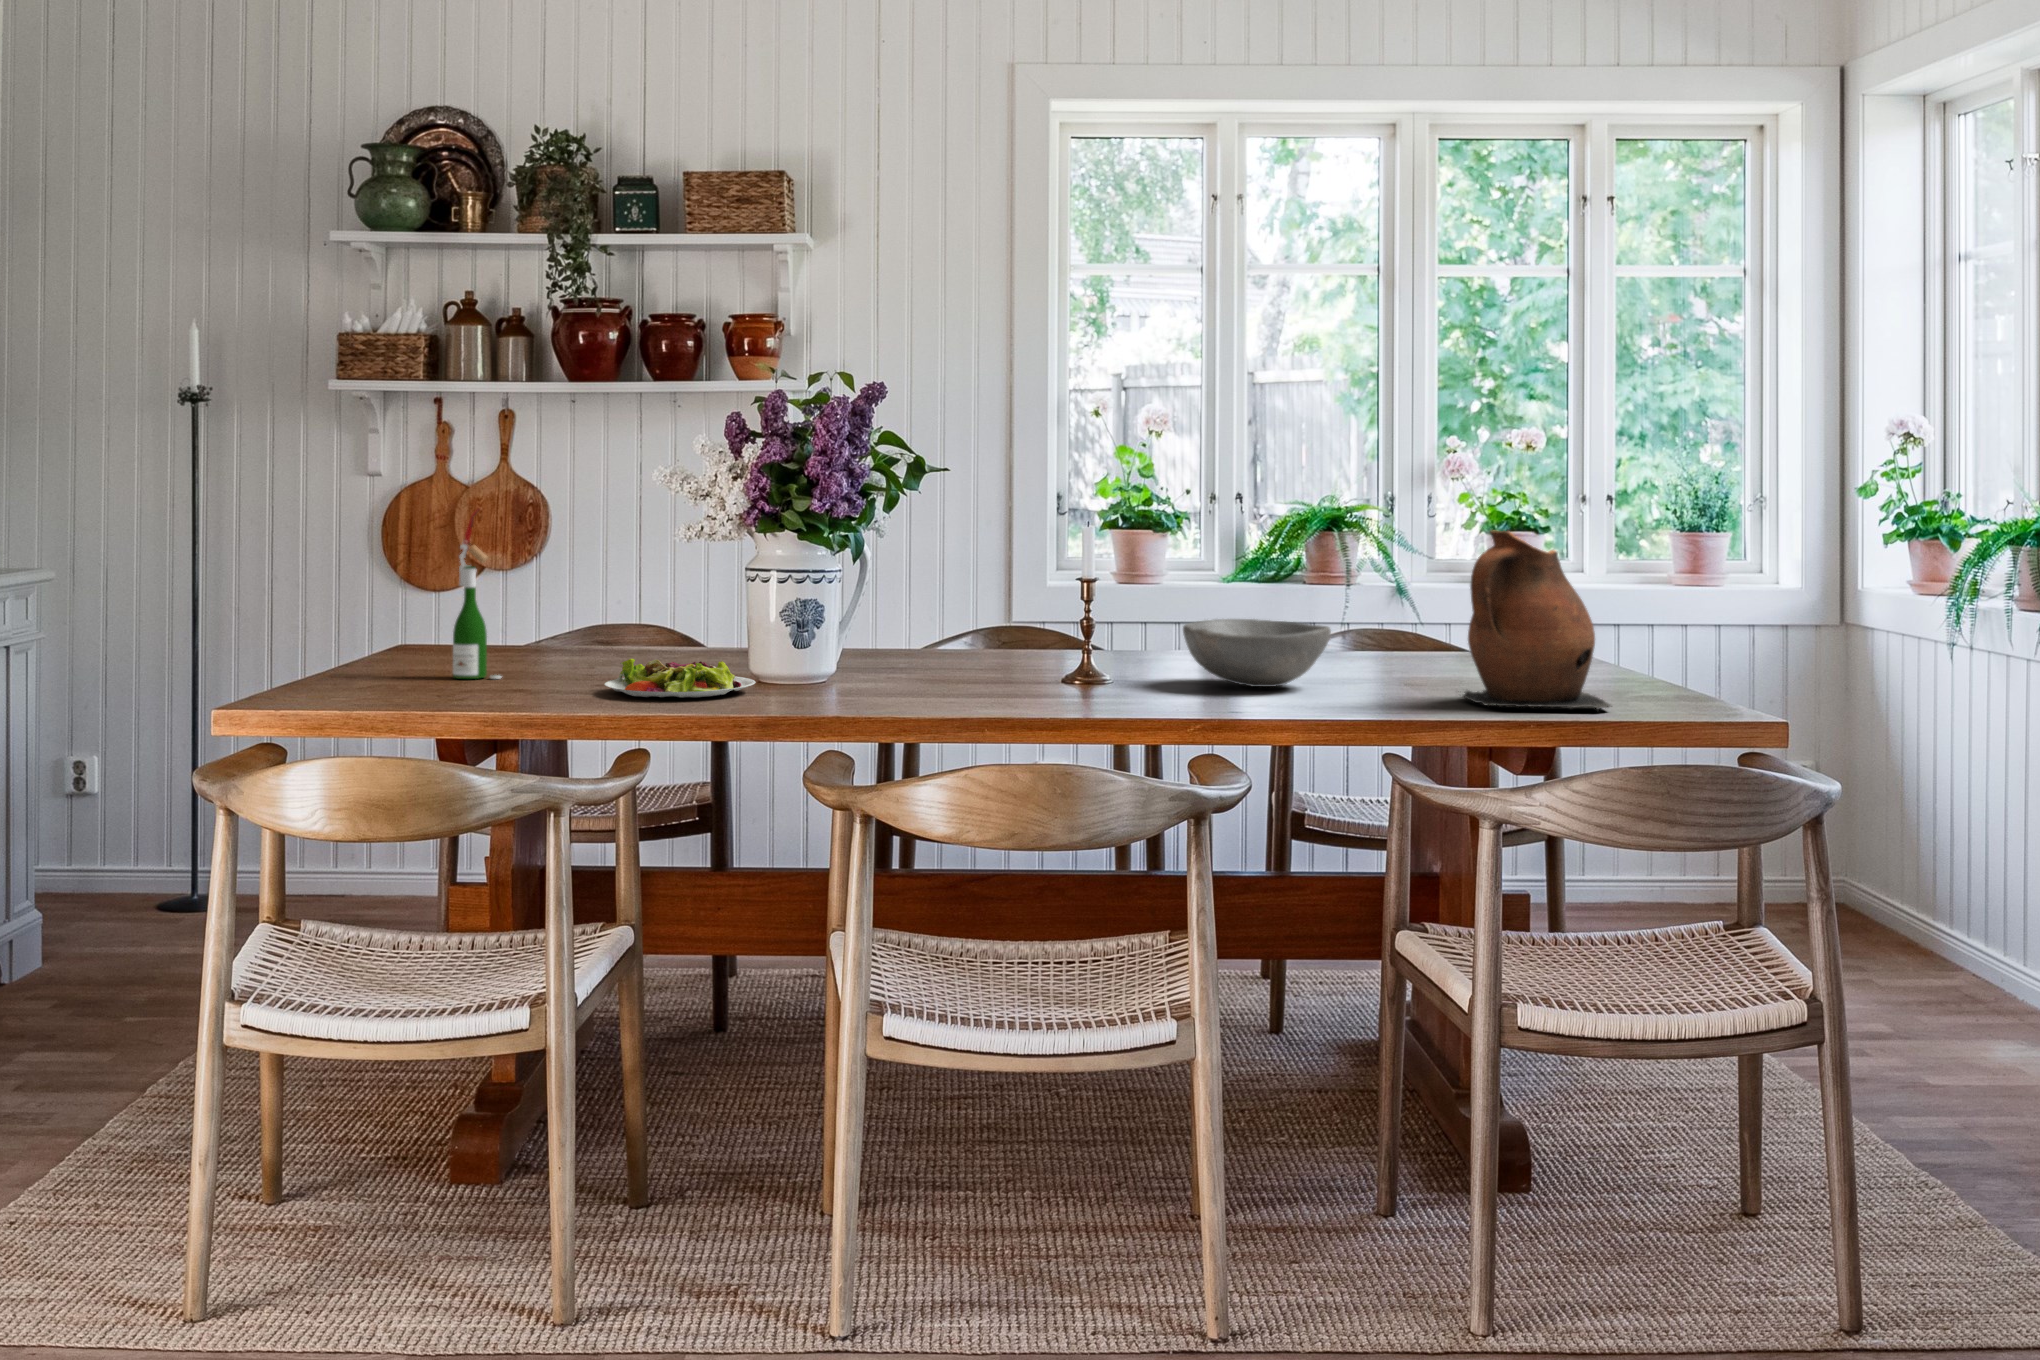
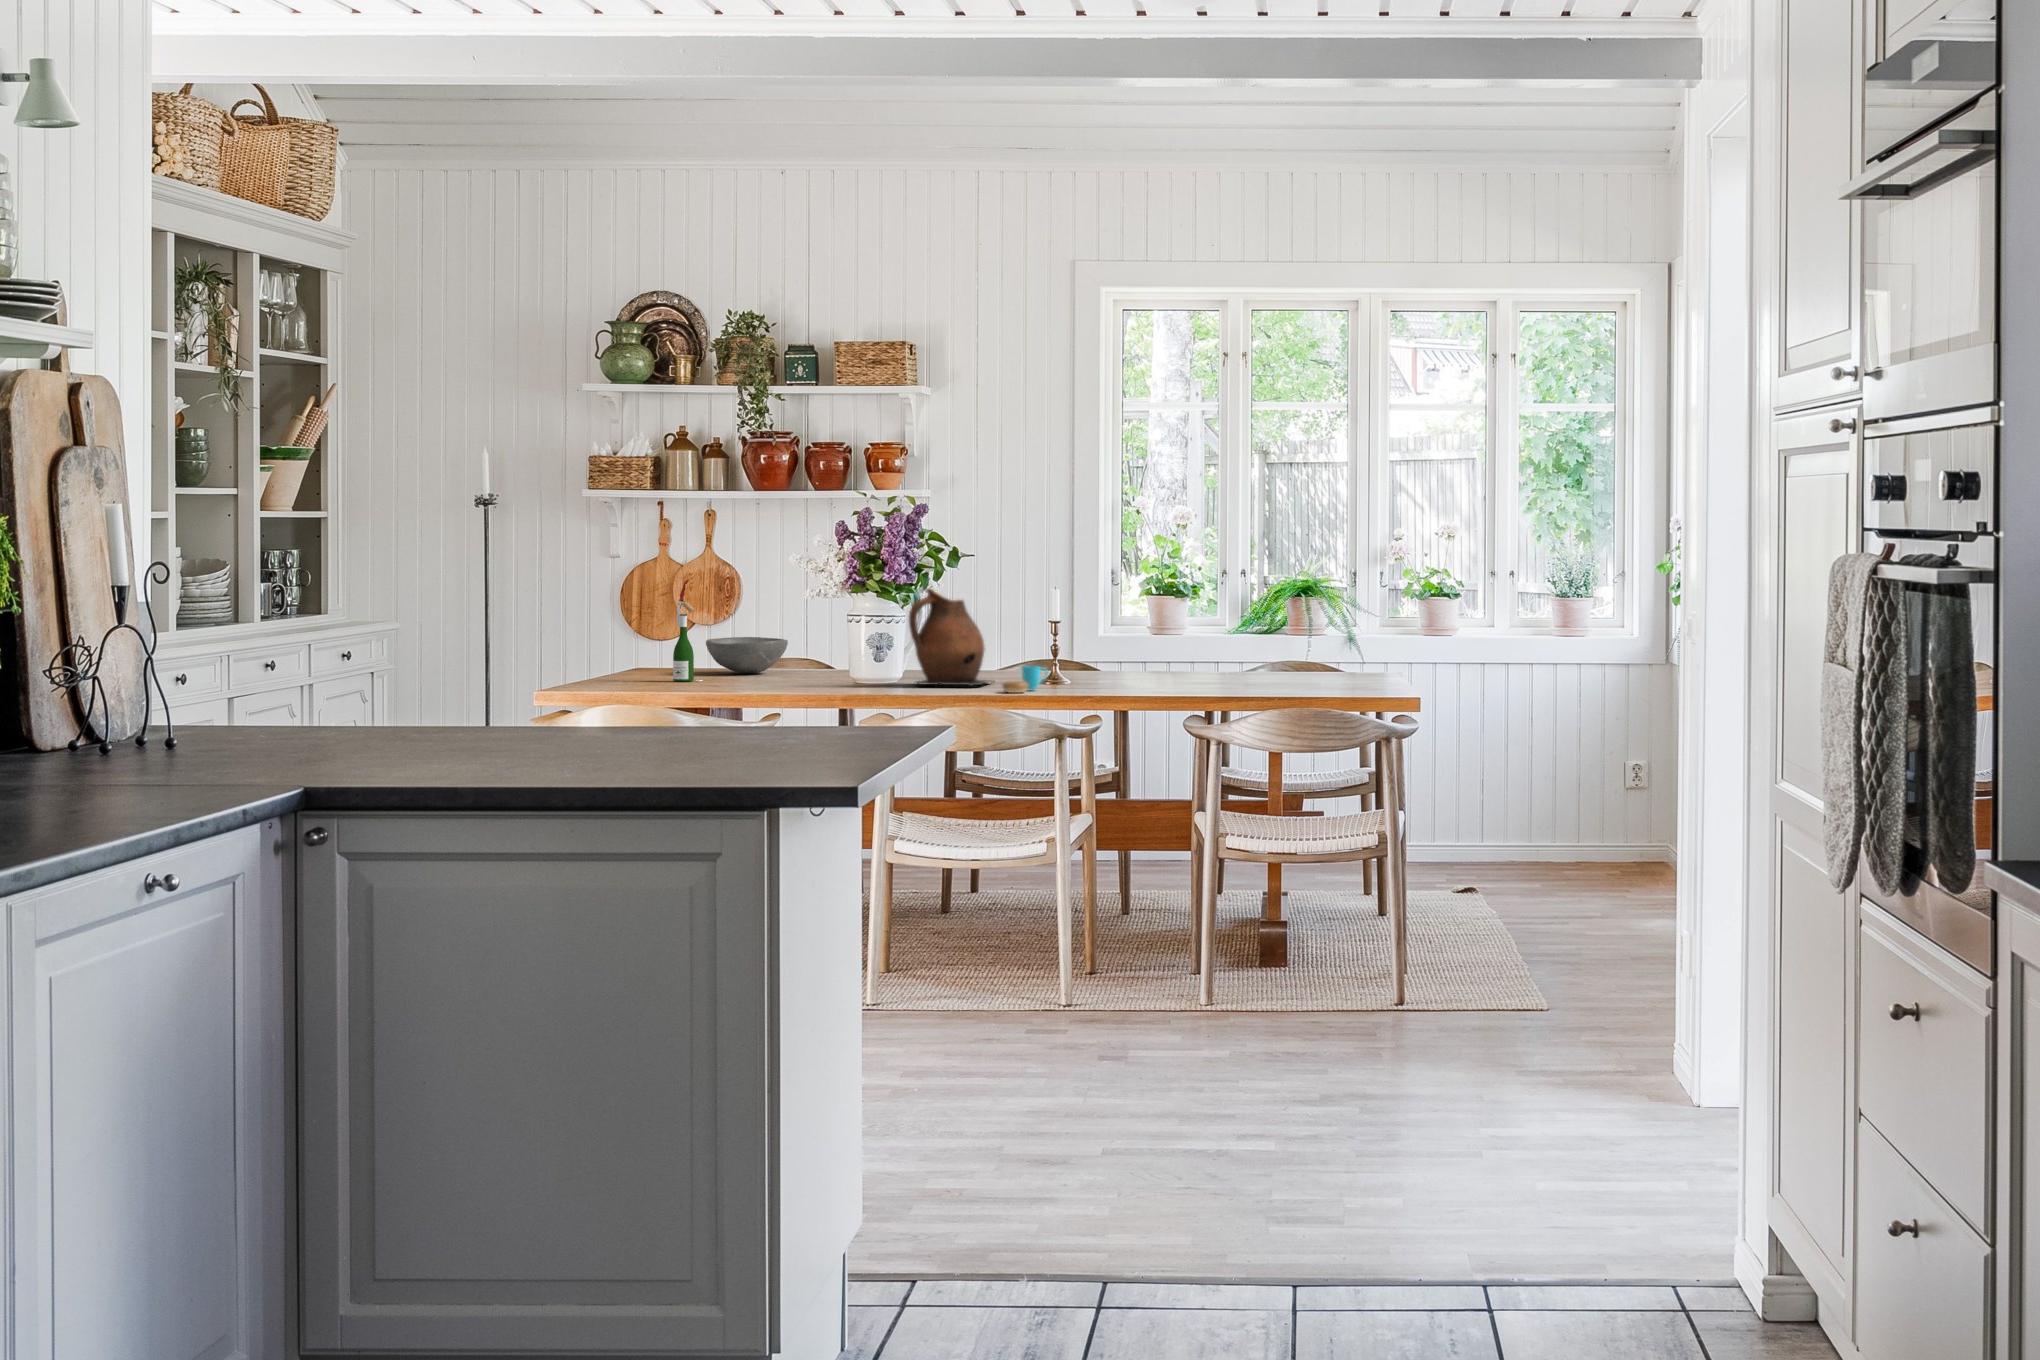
ceramic pitcher: present [1463,531,1611,710] -> present [909,589,989,686]
bowl: present [1183,619,1331,687] -> present [706,637,788,673]
salad plate: present [605,659,756,698] -> none [762,667,850,687]
cup: none [1041,662,1112,714] -> present [1003,666,1048,693]

